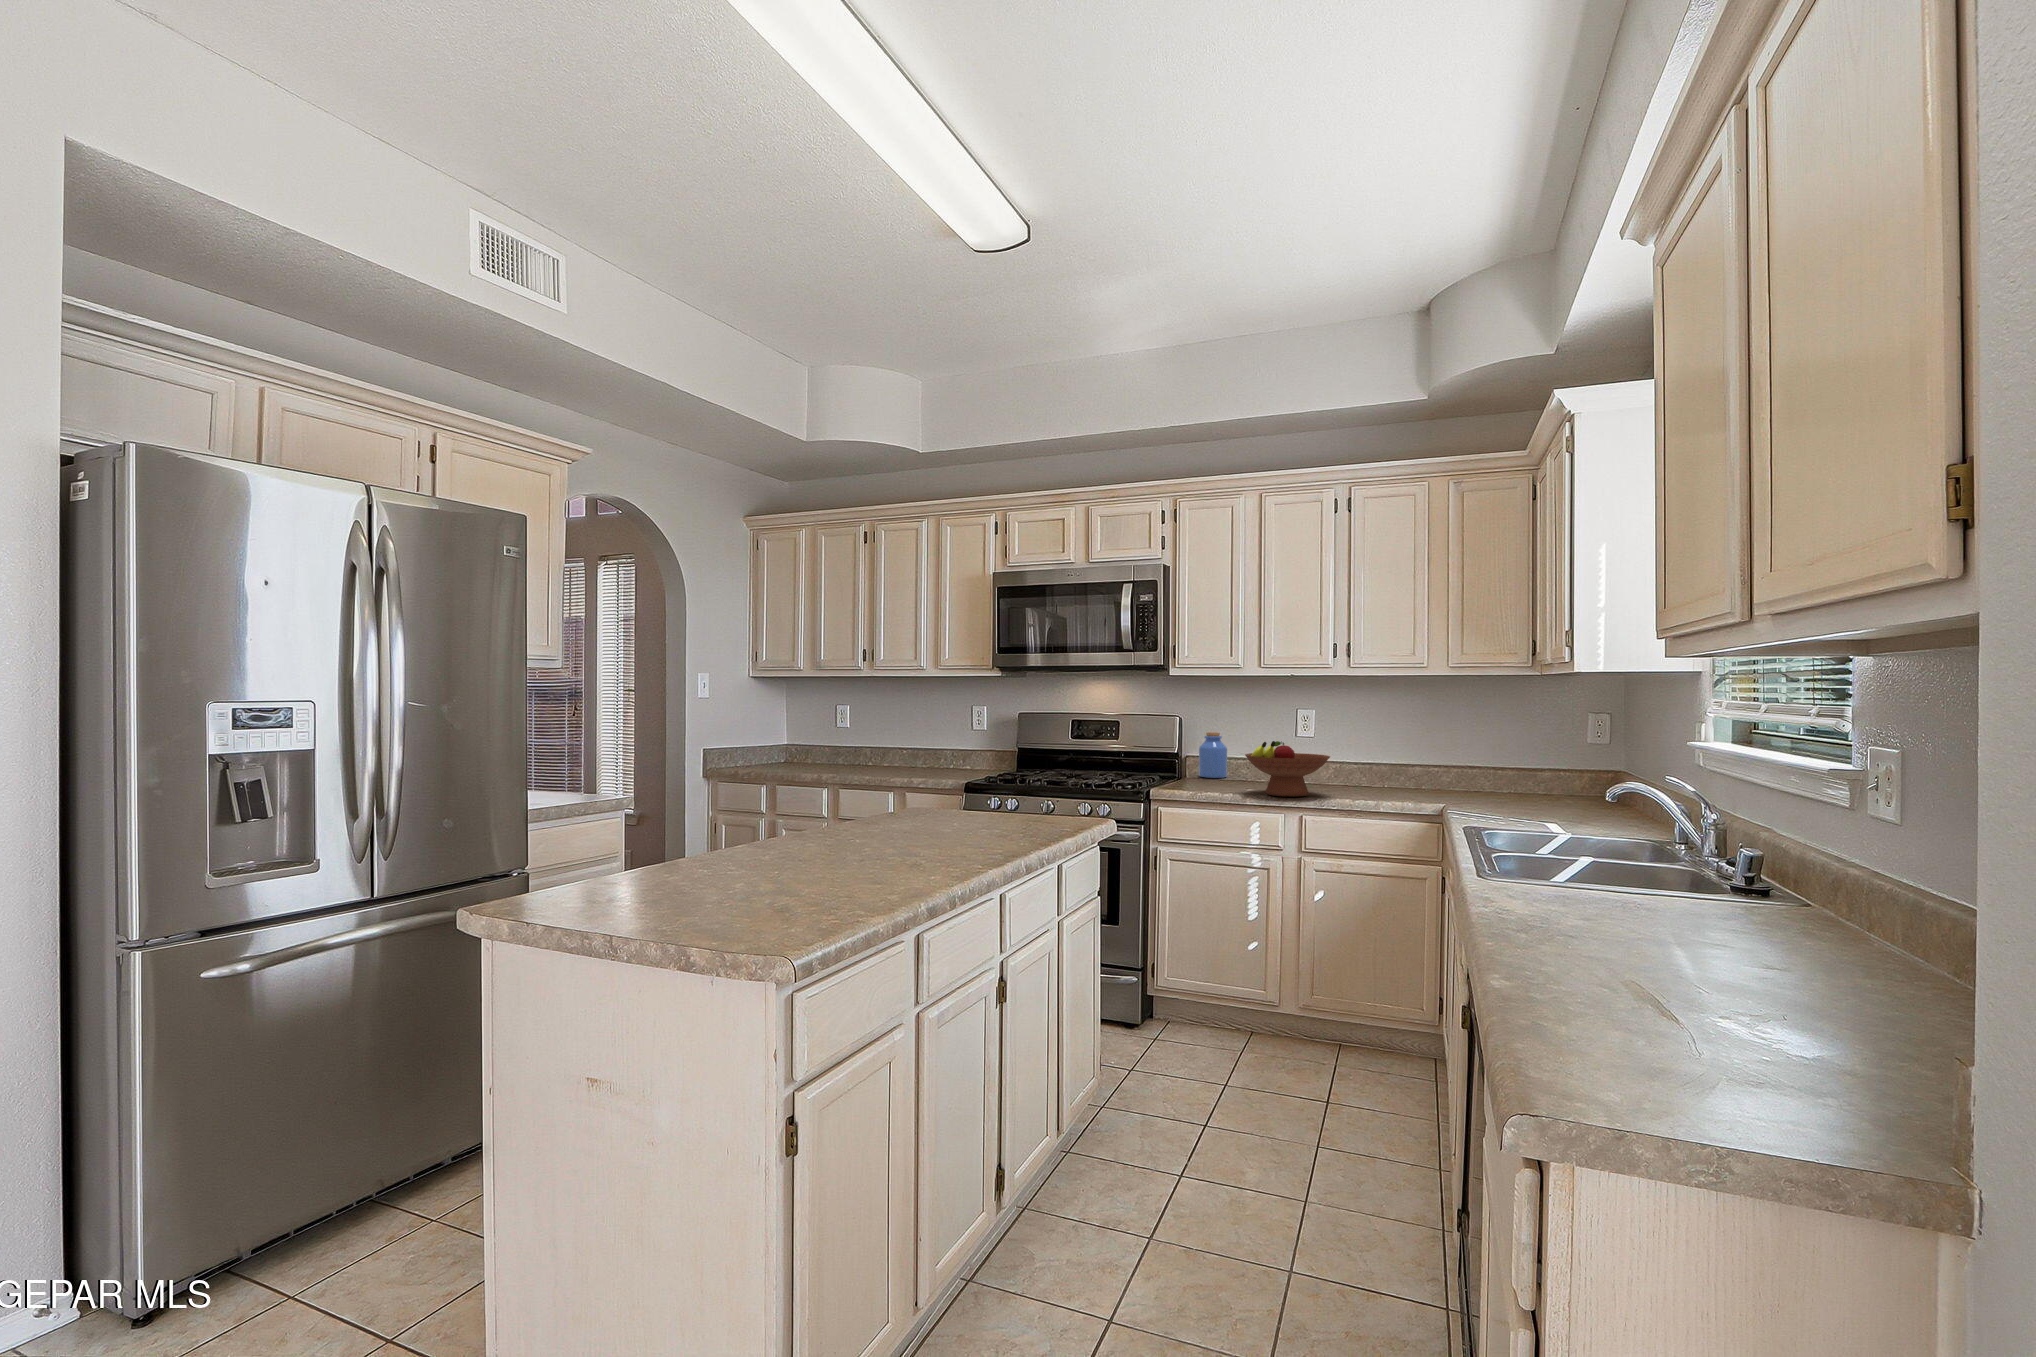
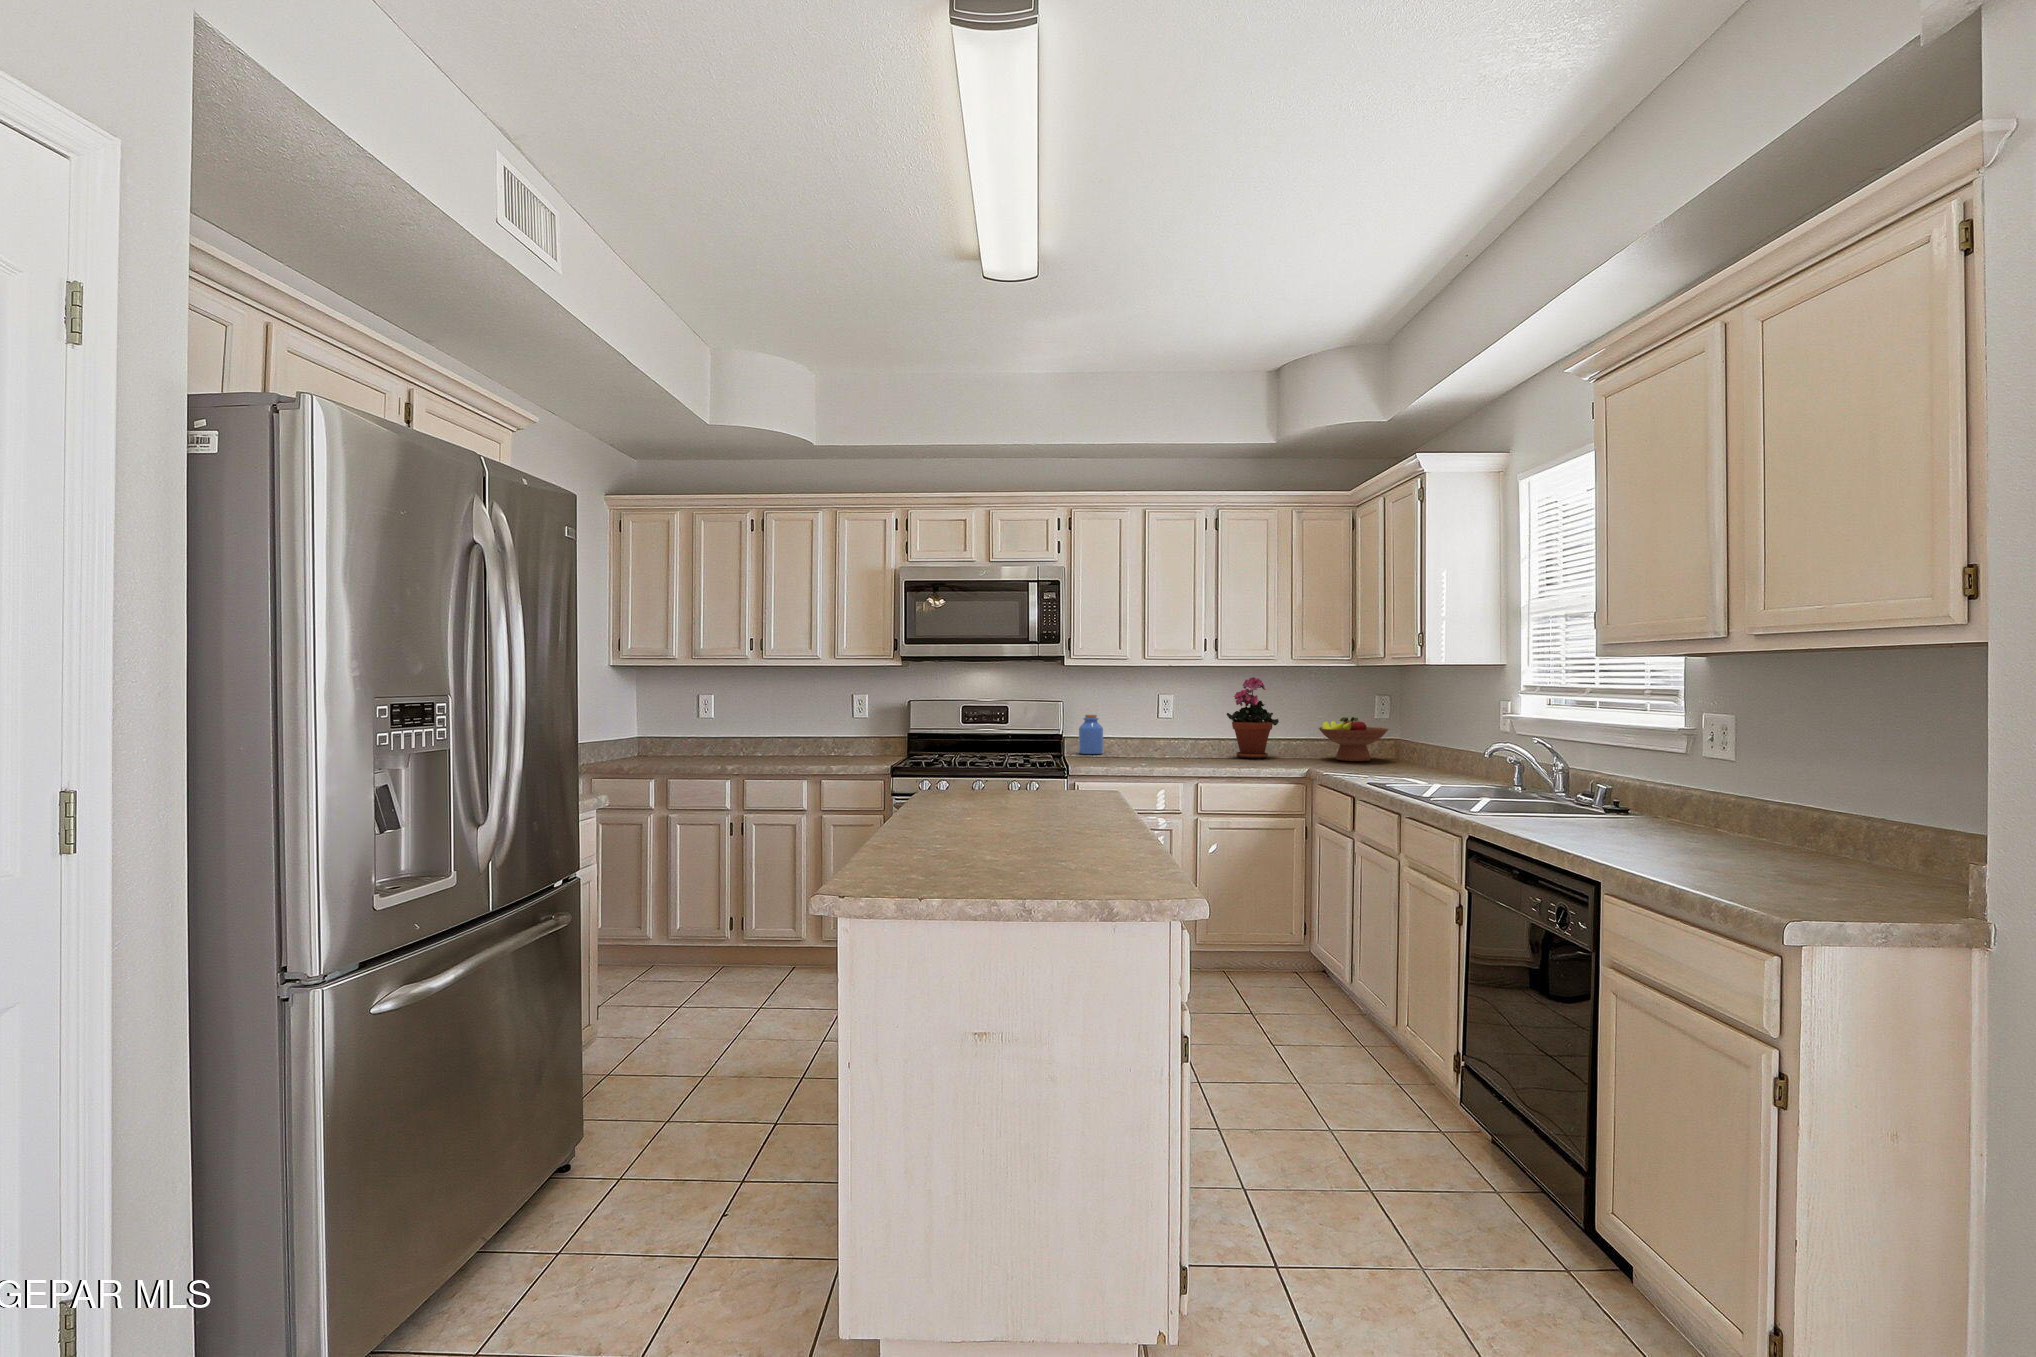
potted plant: none [1366,690,1434,791] -> present [1227,677,1279,759]
fruit bowl: present [1245,741,1330,797] -> present [1319,717,1388,761]

